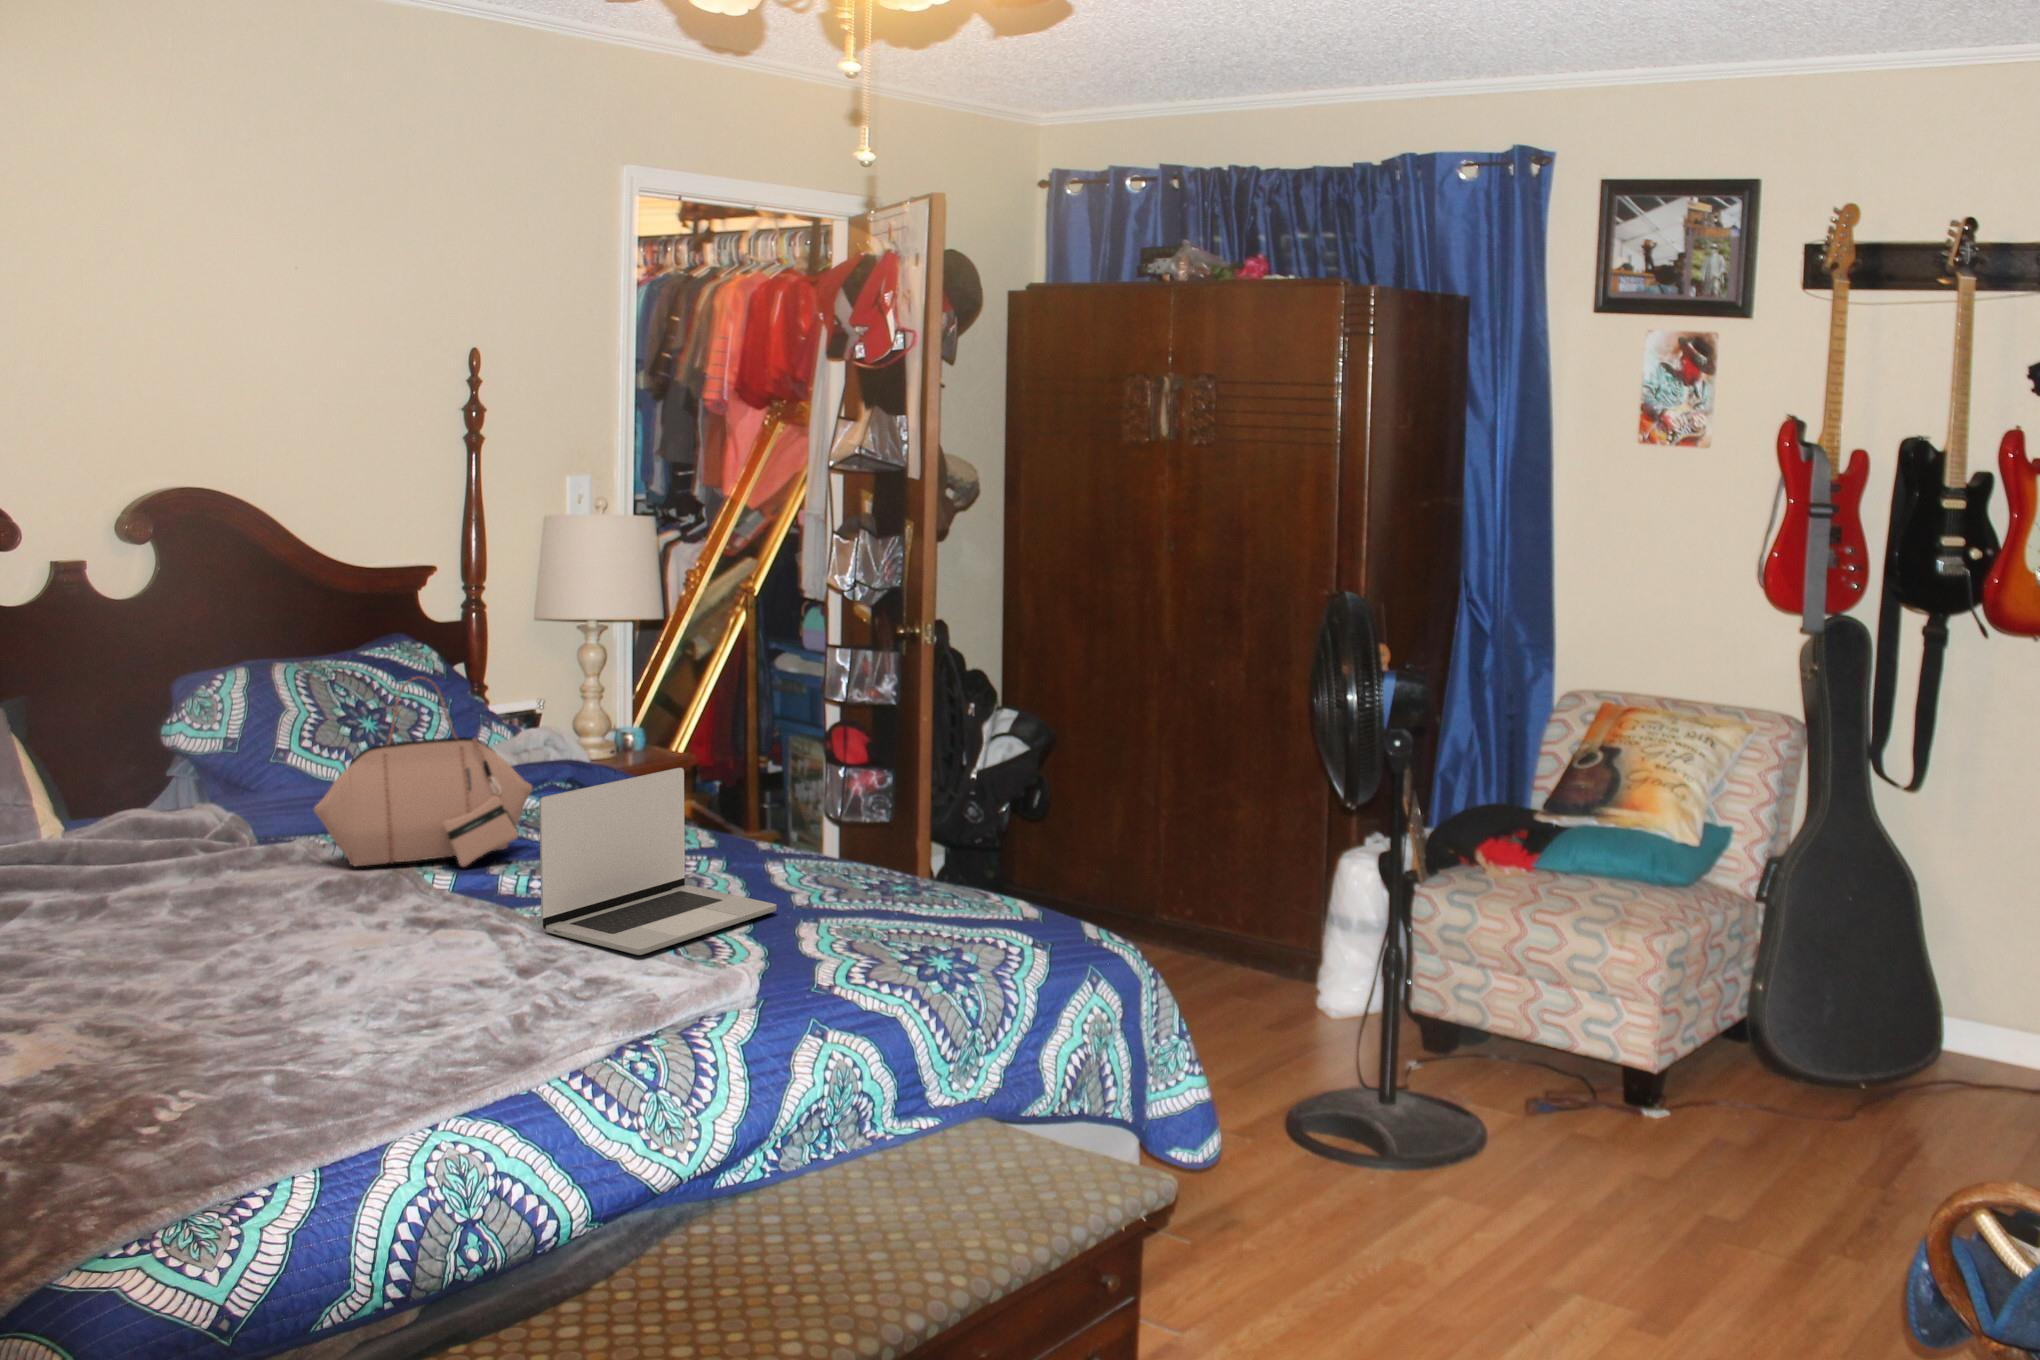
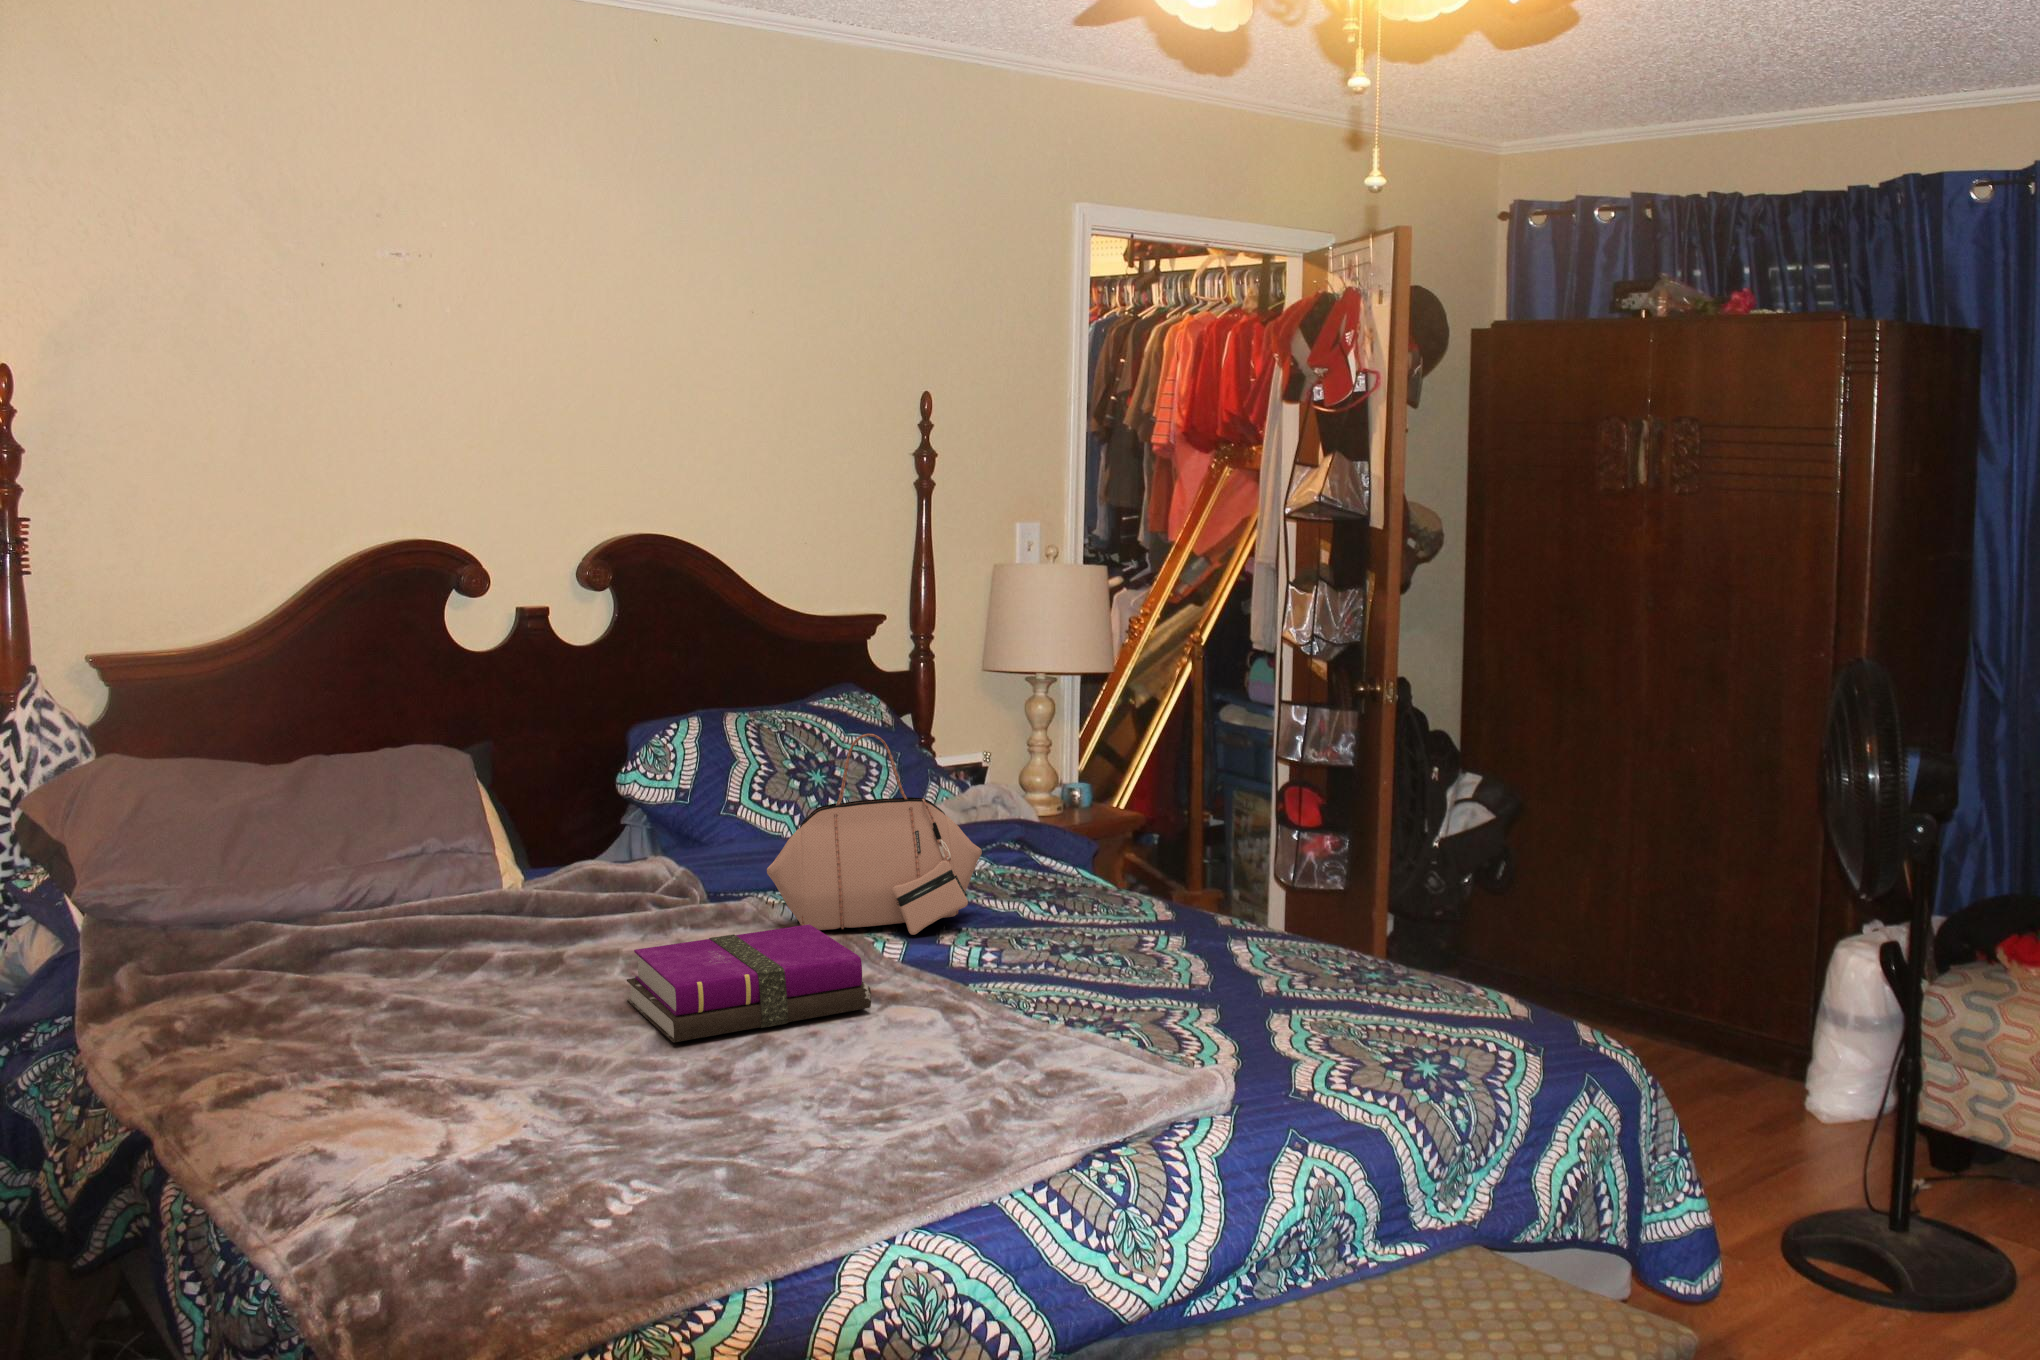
laptop: present [539,768,777,955] -> none [992,836,1241,1044]
notebook: none [166,857,419,970] -> present [627,924,871,1043]

